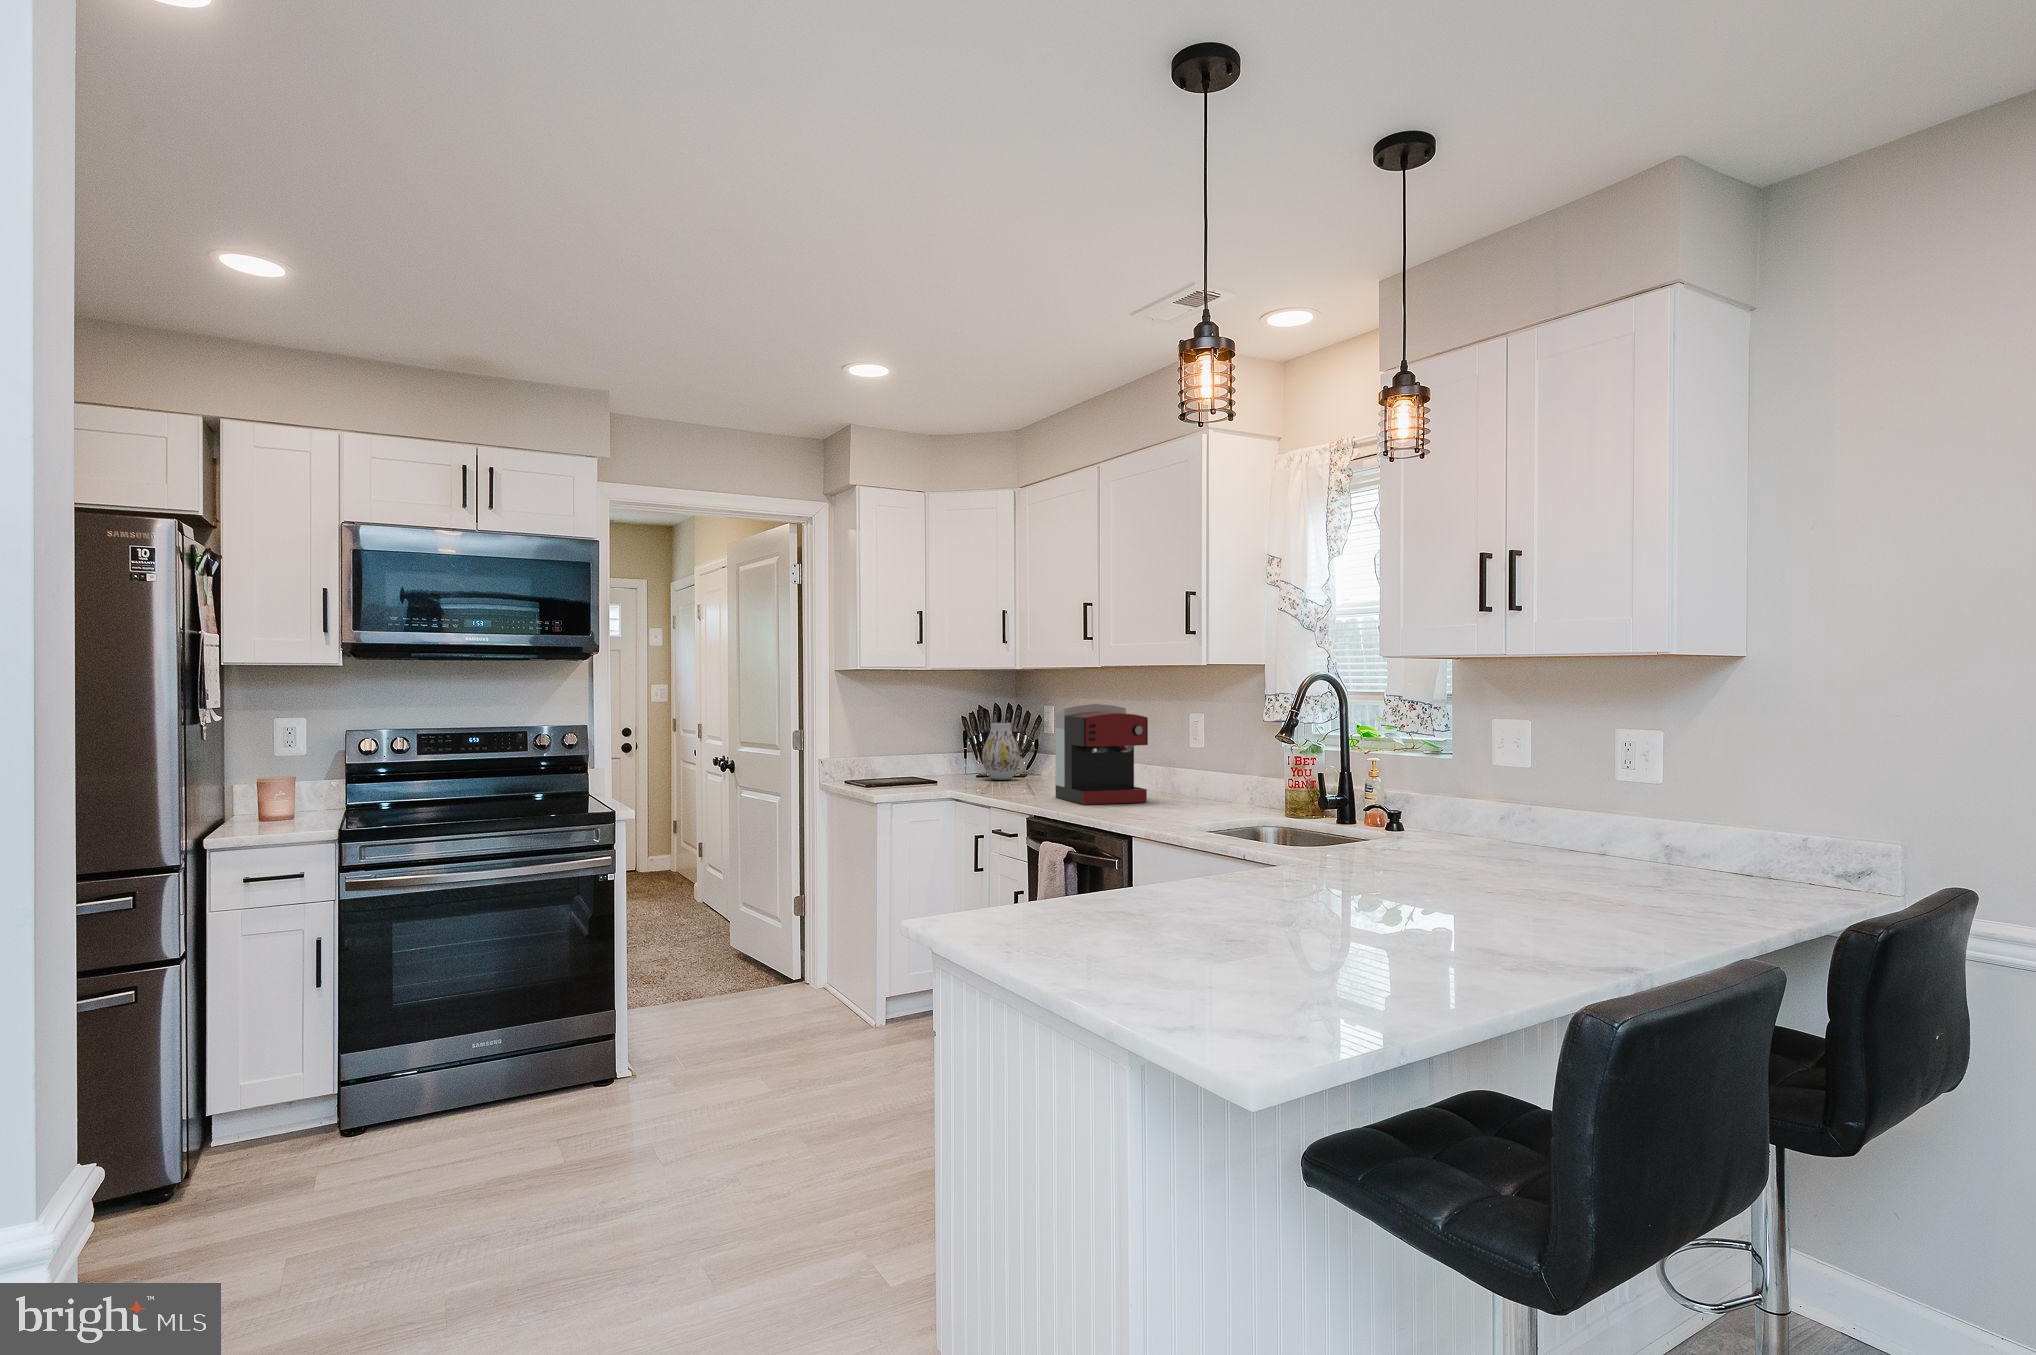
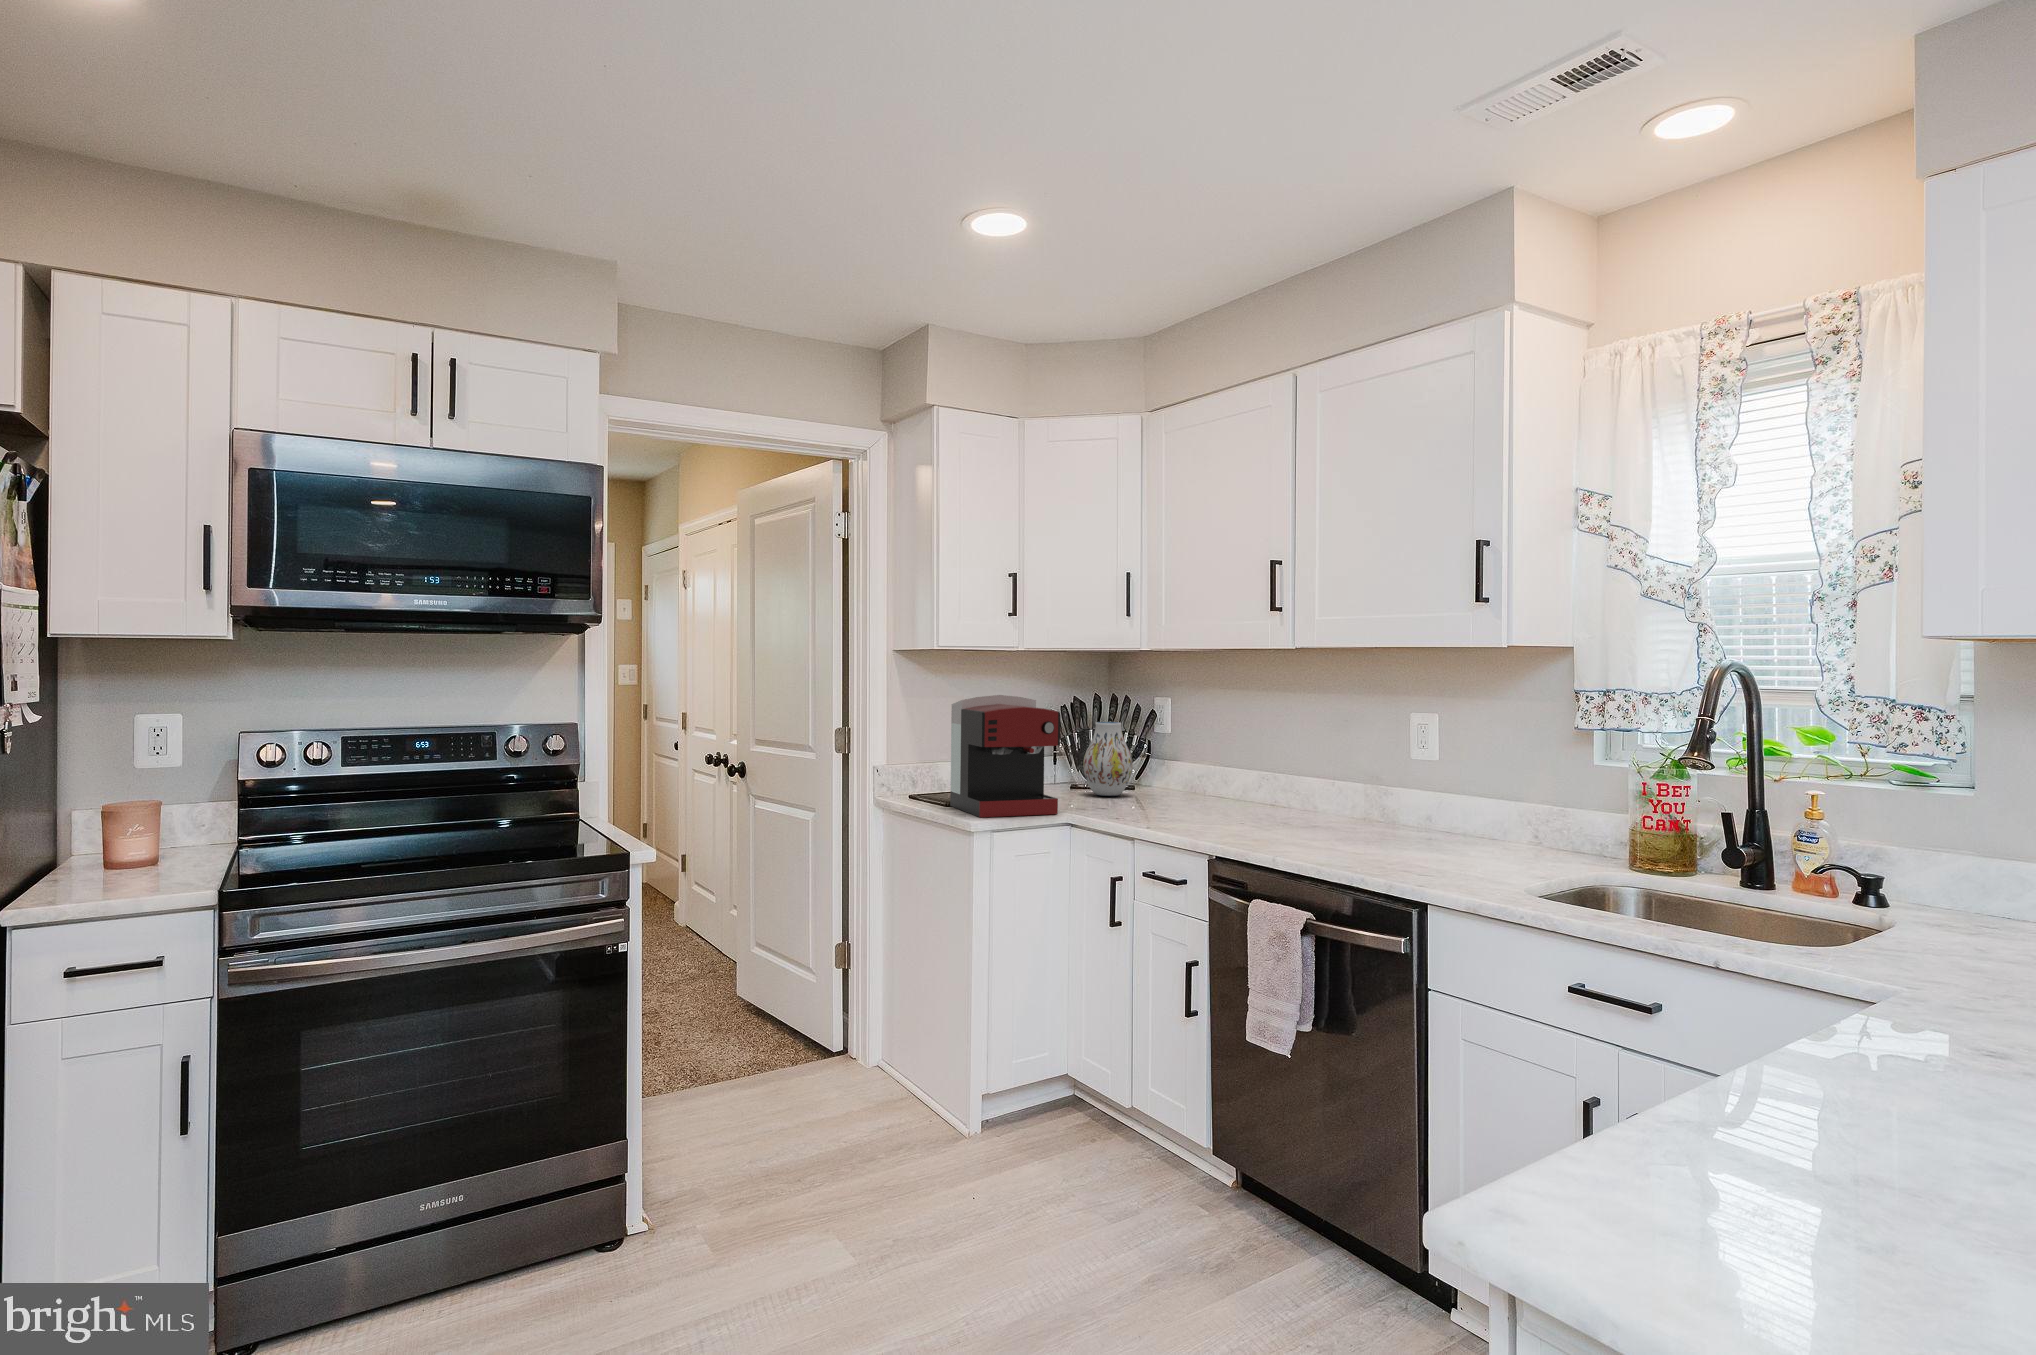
coffee maker: present [1055,704,1148,805] -> present [950,695,1060,817]

